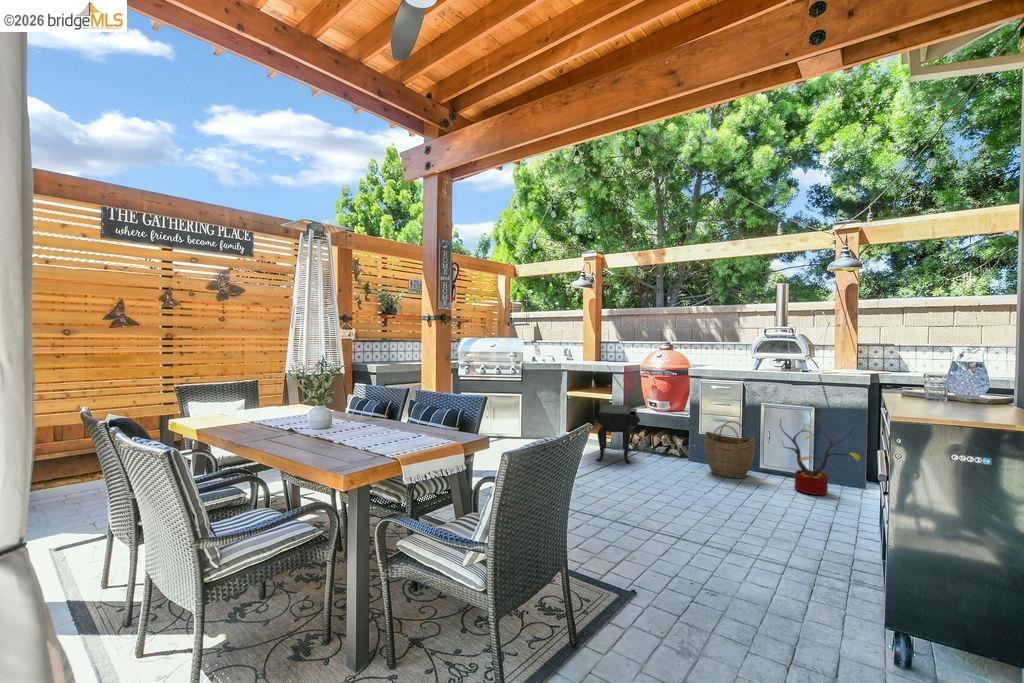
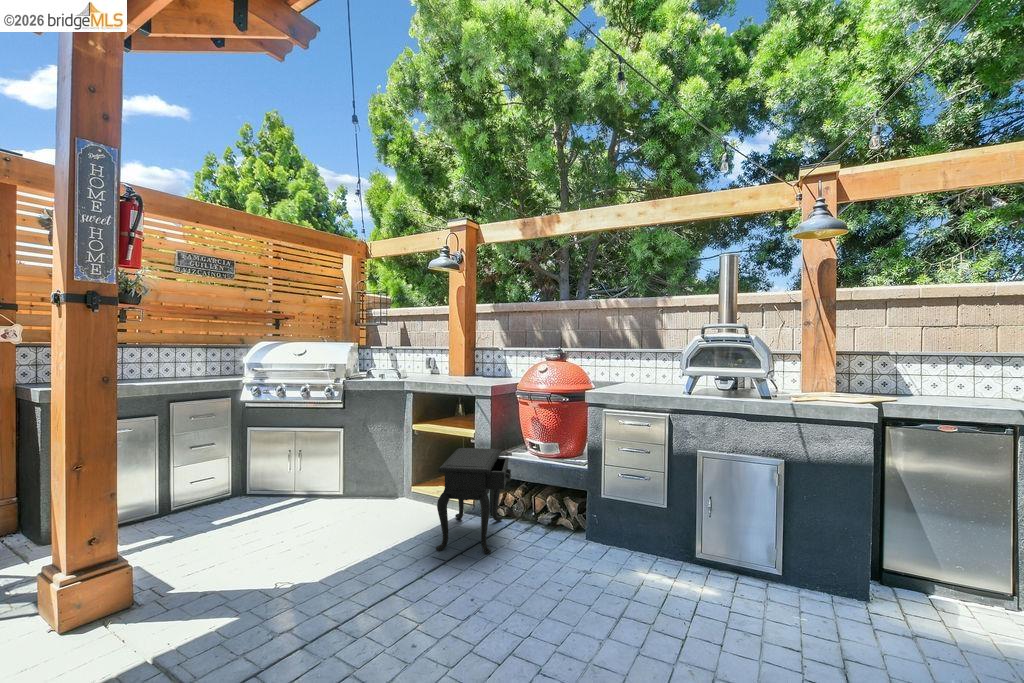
woven basket: present [704,421,755,479] -> none [608,480,688,585]
decorative plant: present [780,424,861,495] -> none [721,481,875,628]

